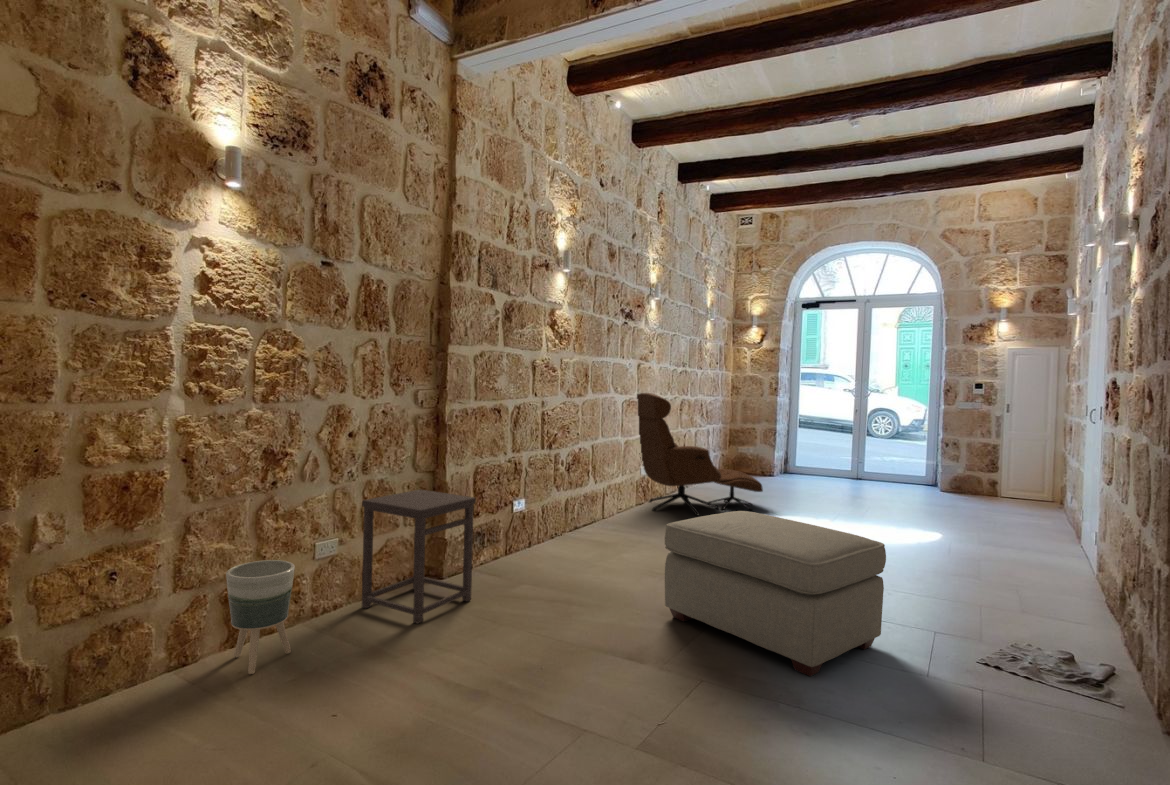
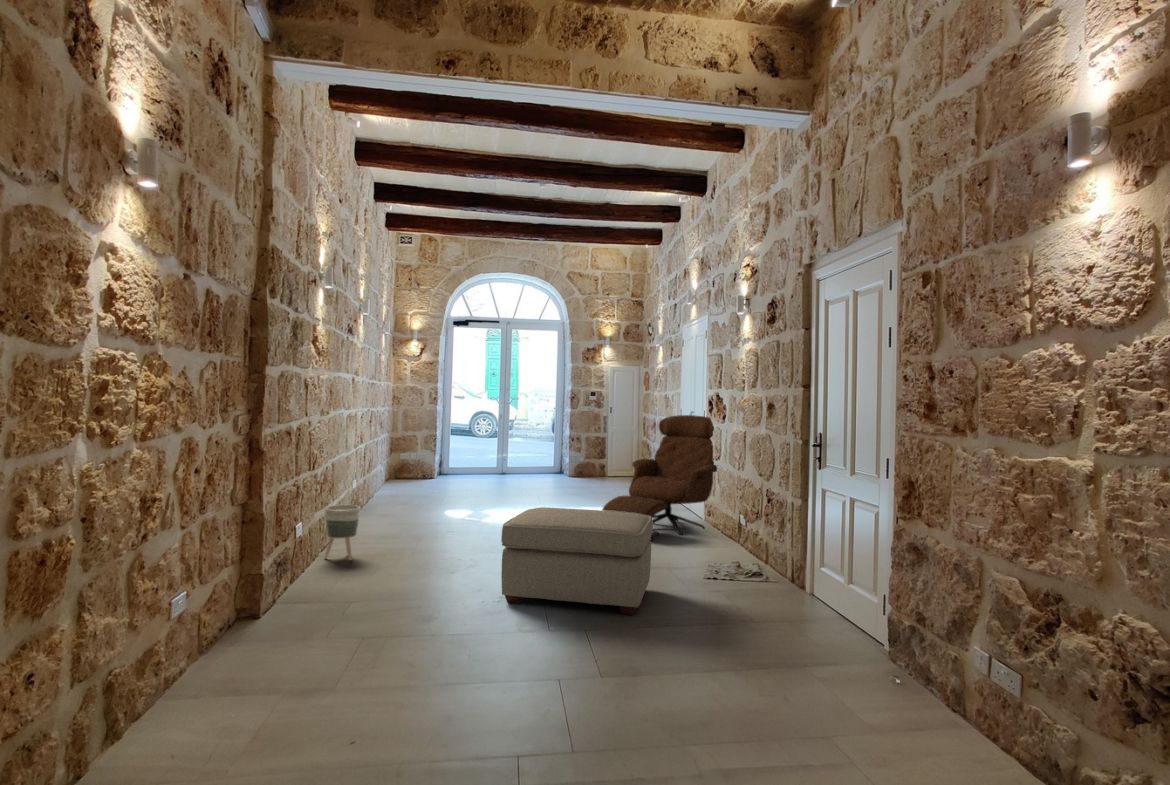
lounge chair: present [637,393,763,515] -> present [602,415,718,541]
side table: present [362,489,476,624] -> none [206,526,323,668]
planter: present [226,560,295,674] -> present [324,505,360,560]

